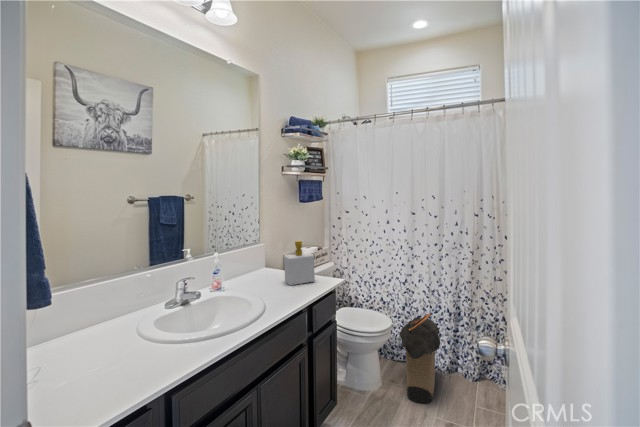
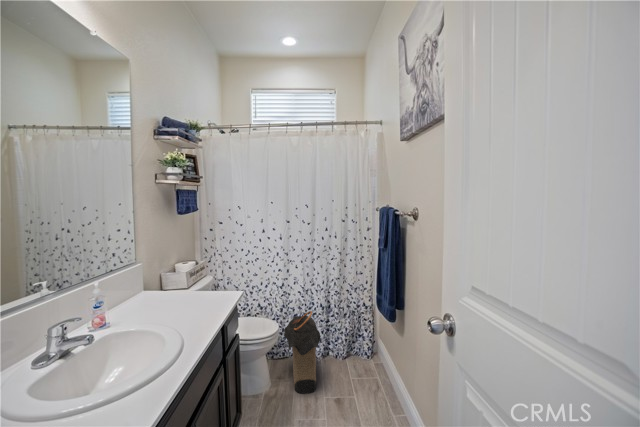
soap bottle: present [284,241,315,285] -> none [179,259,214,309]

